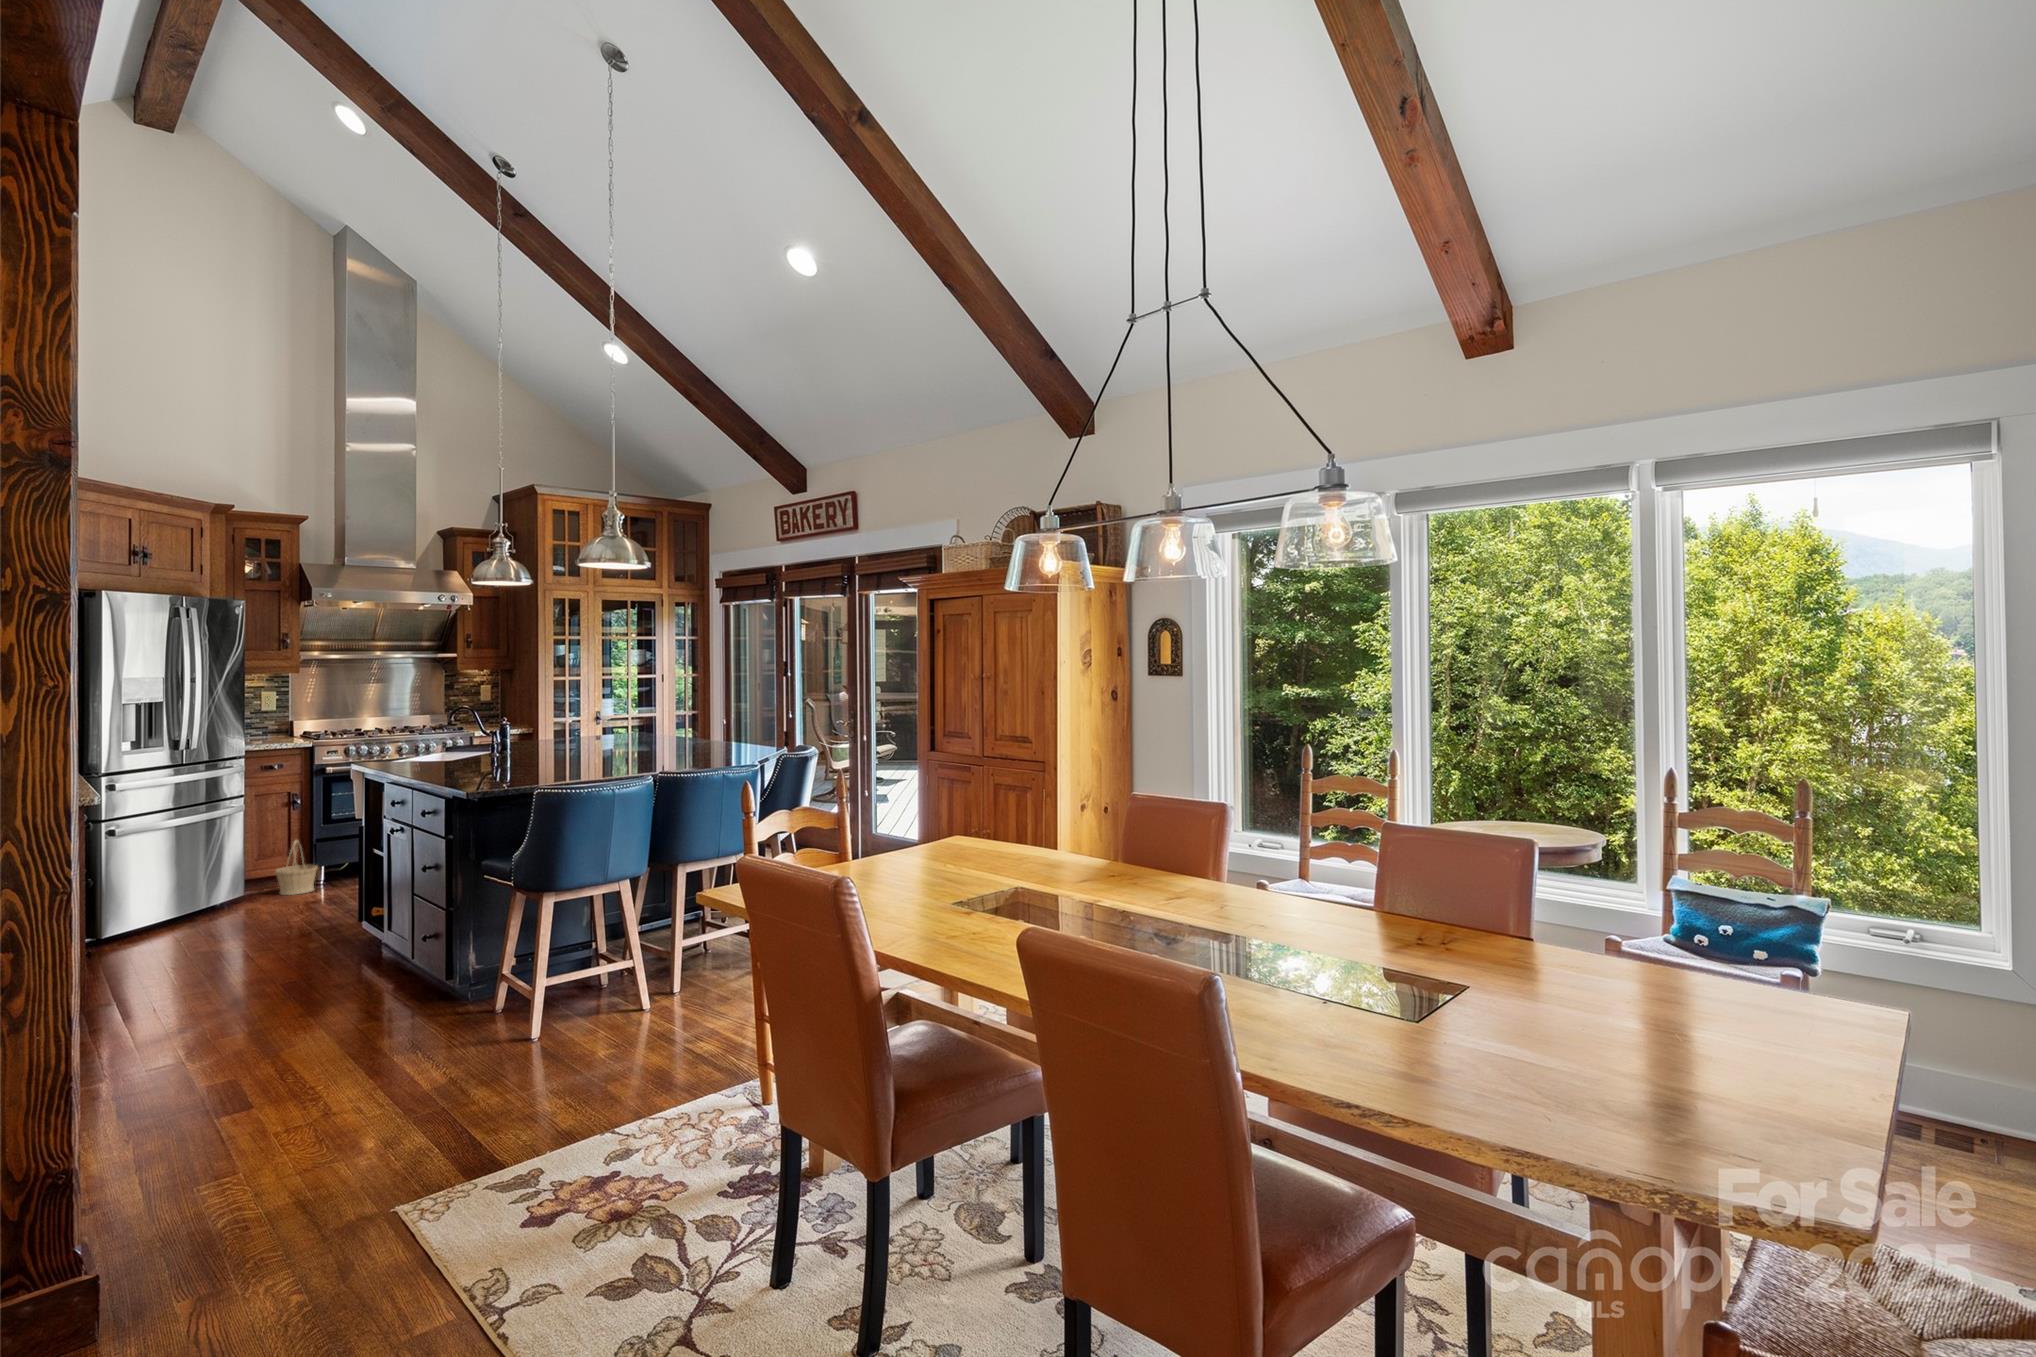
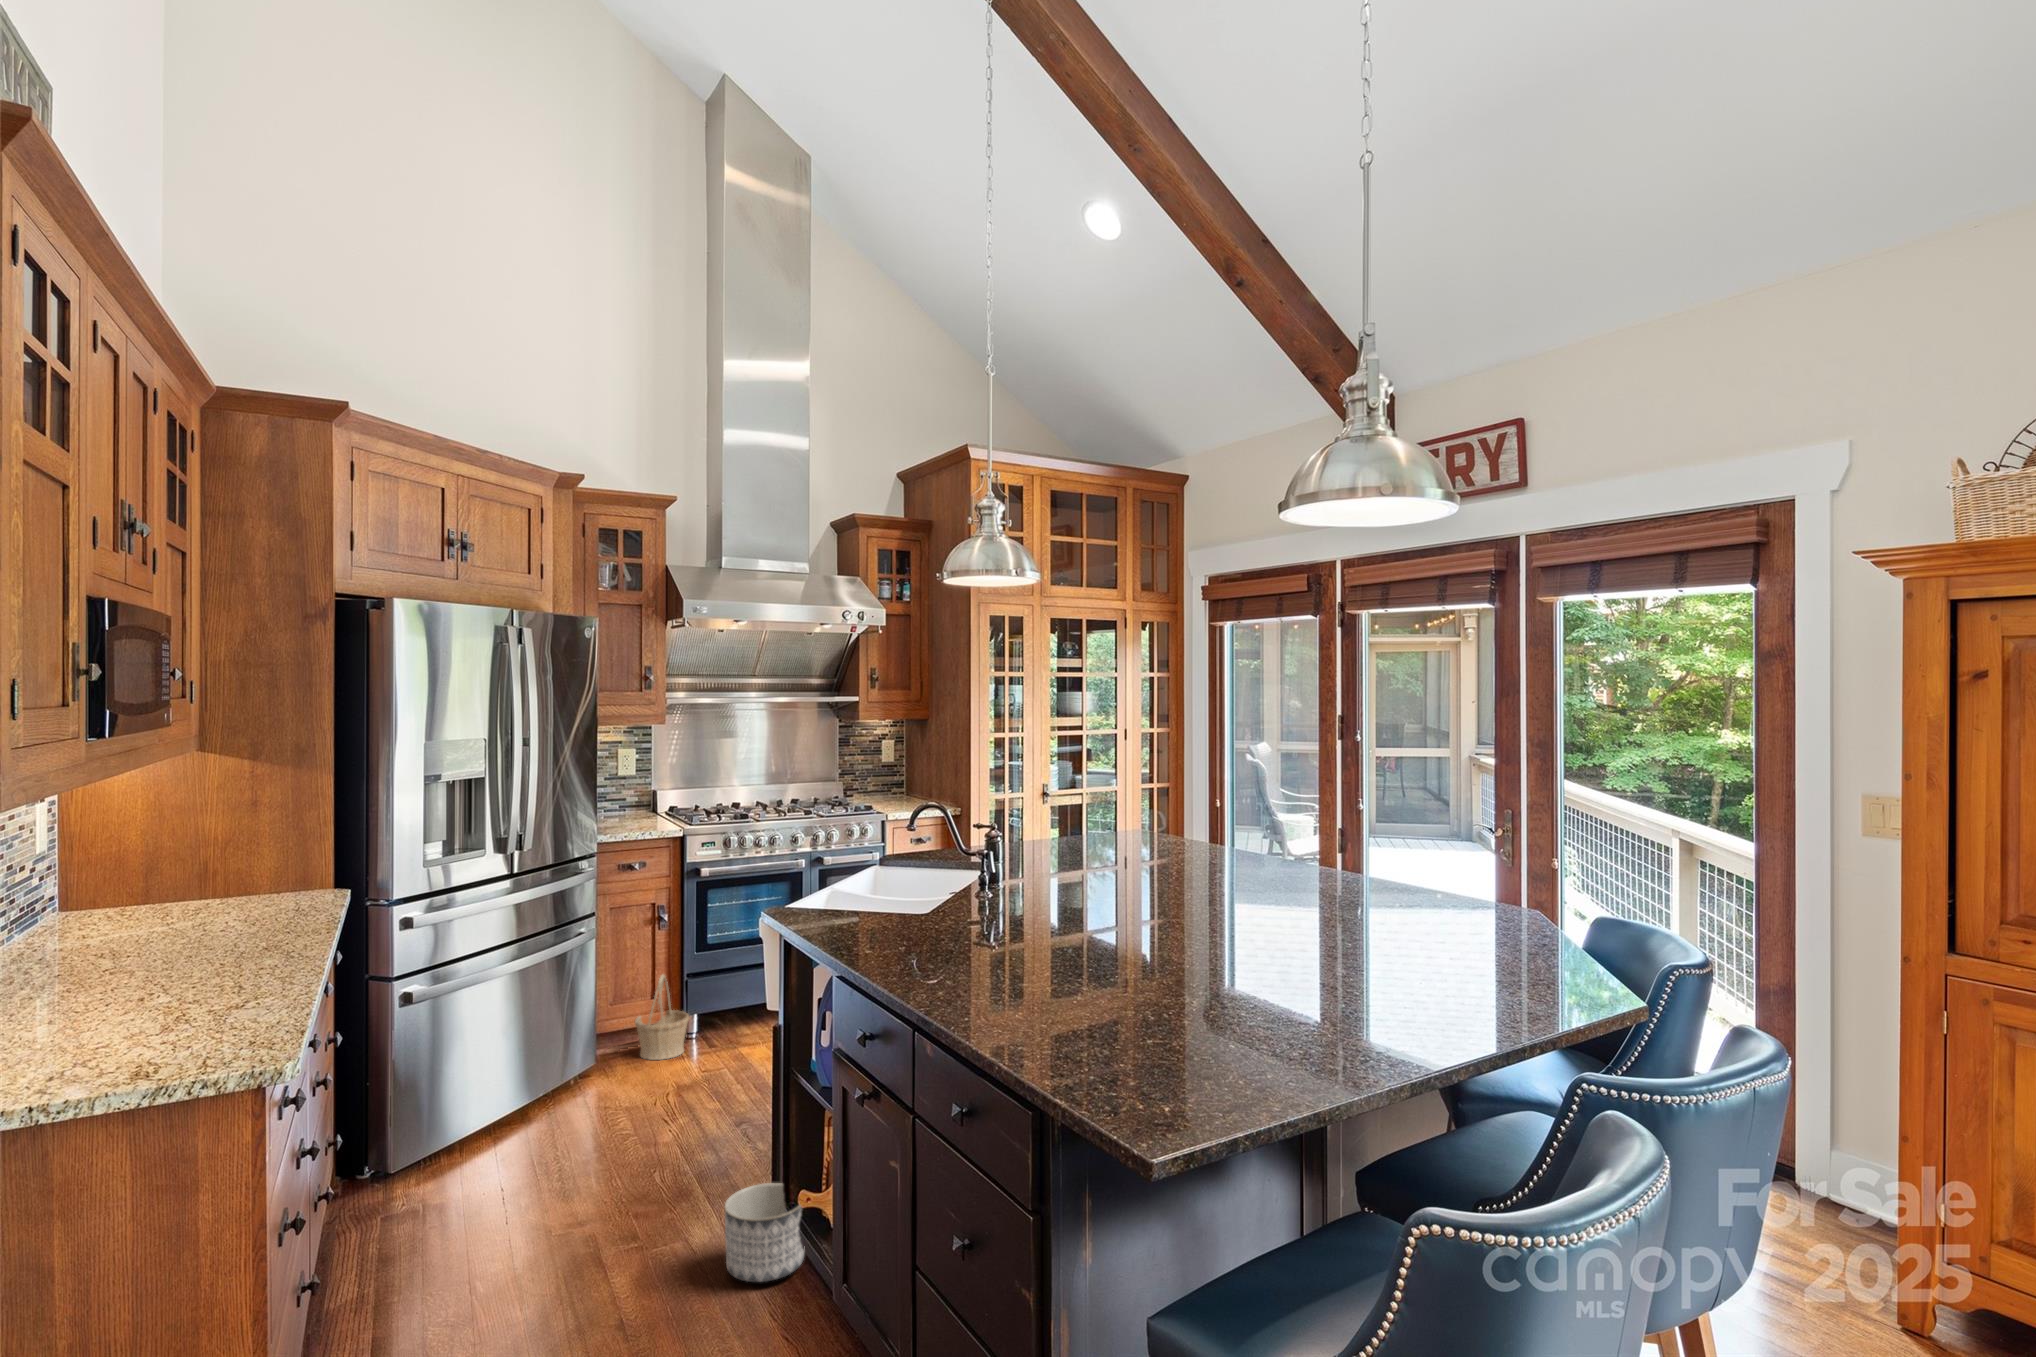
planter: none [320,918,372,963] -> present [725,1183,804,1282]

